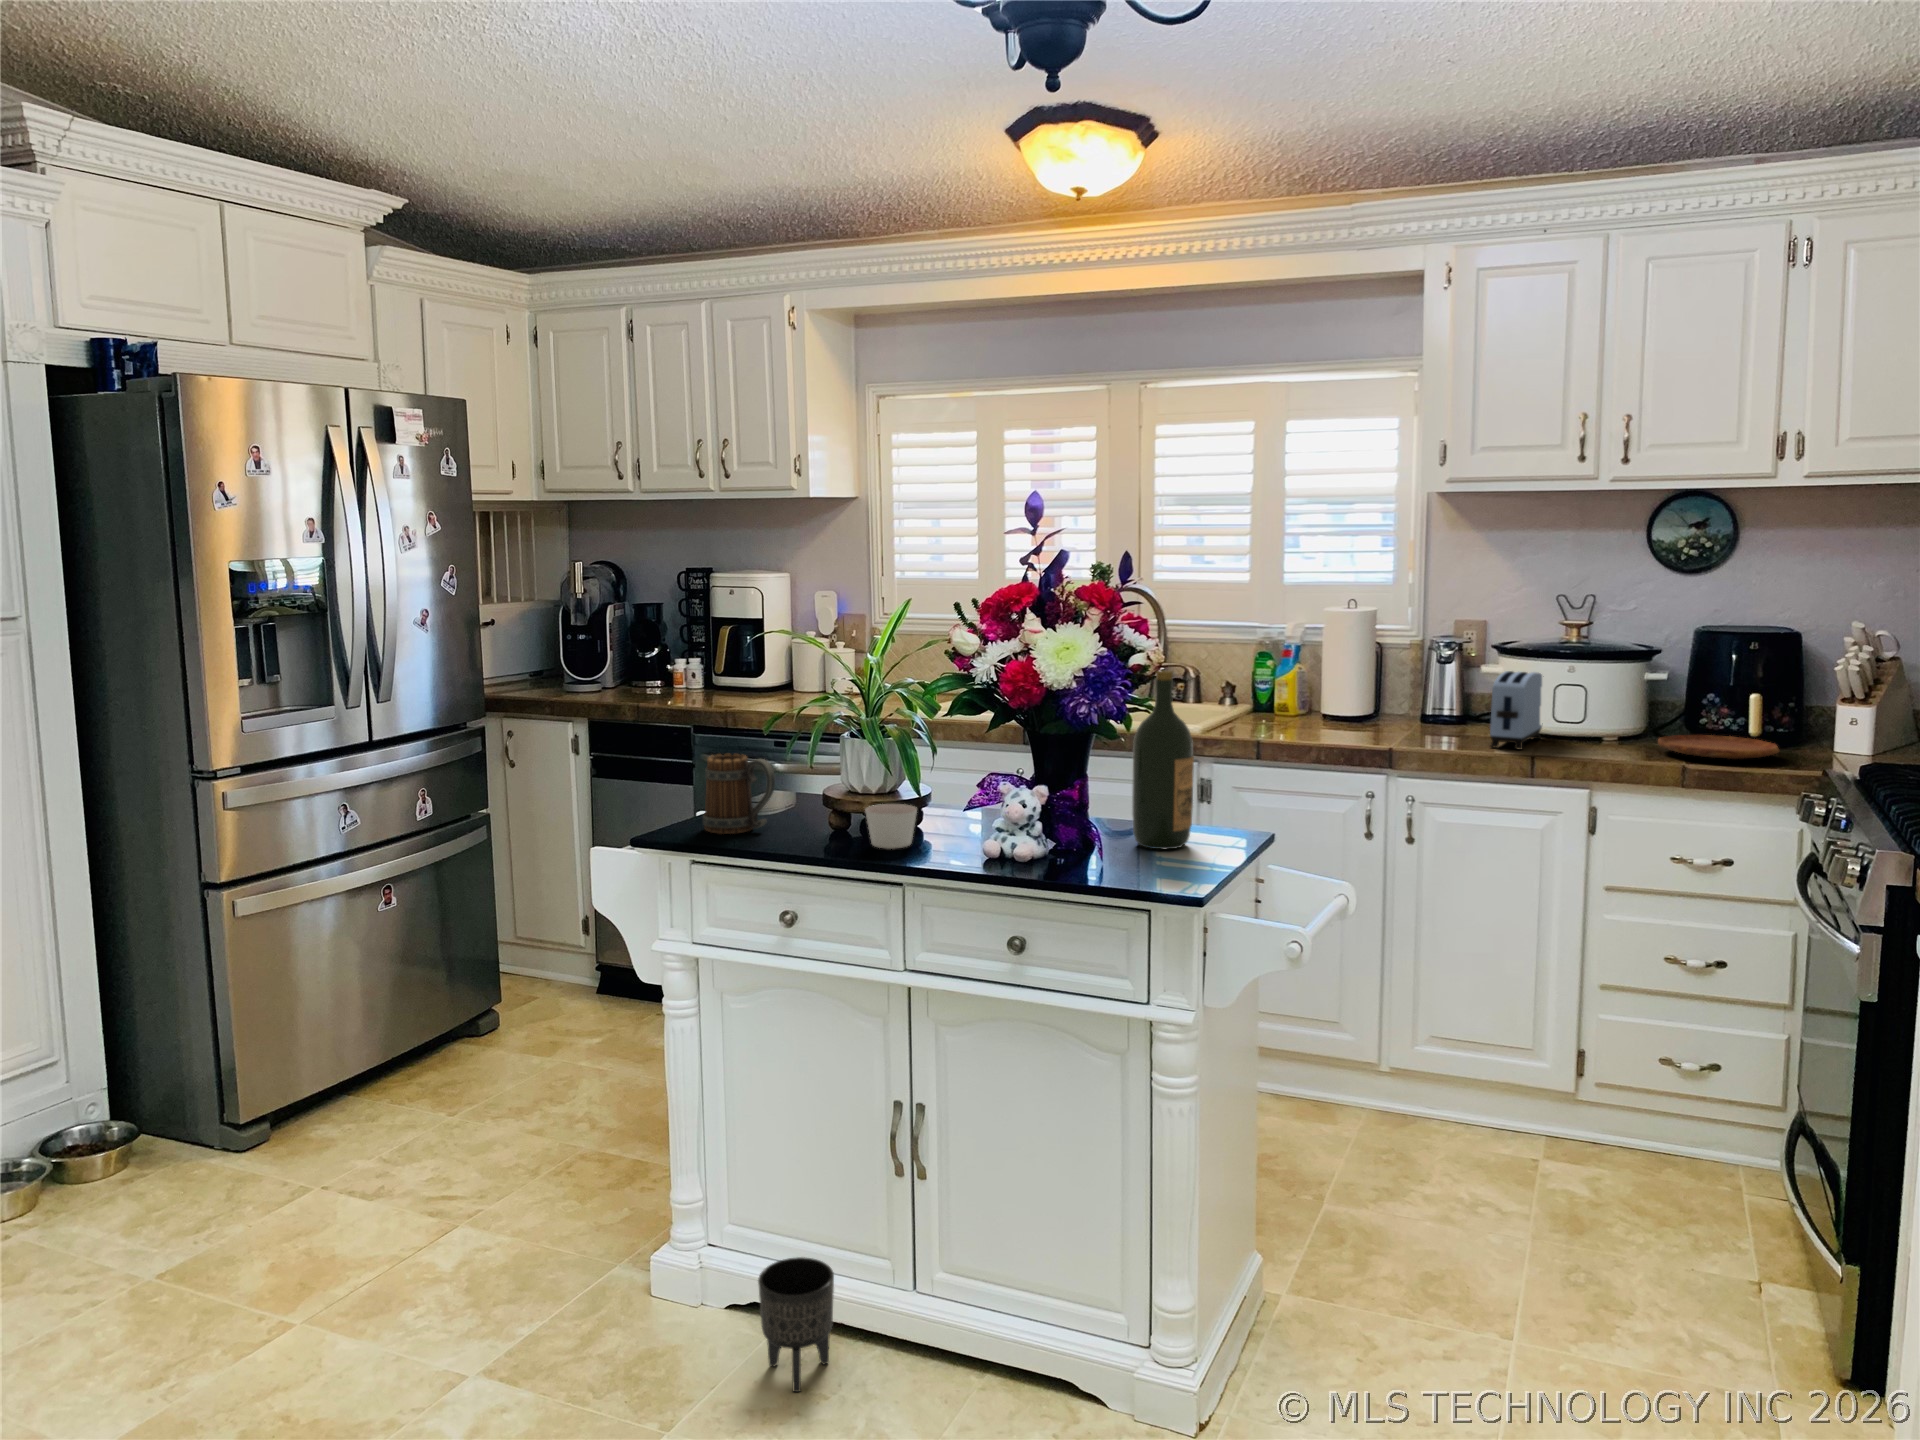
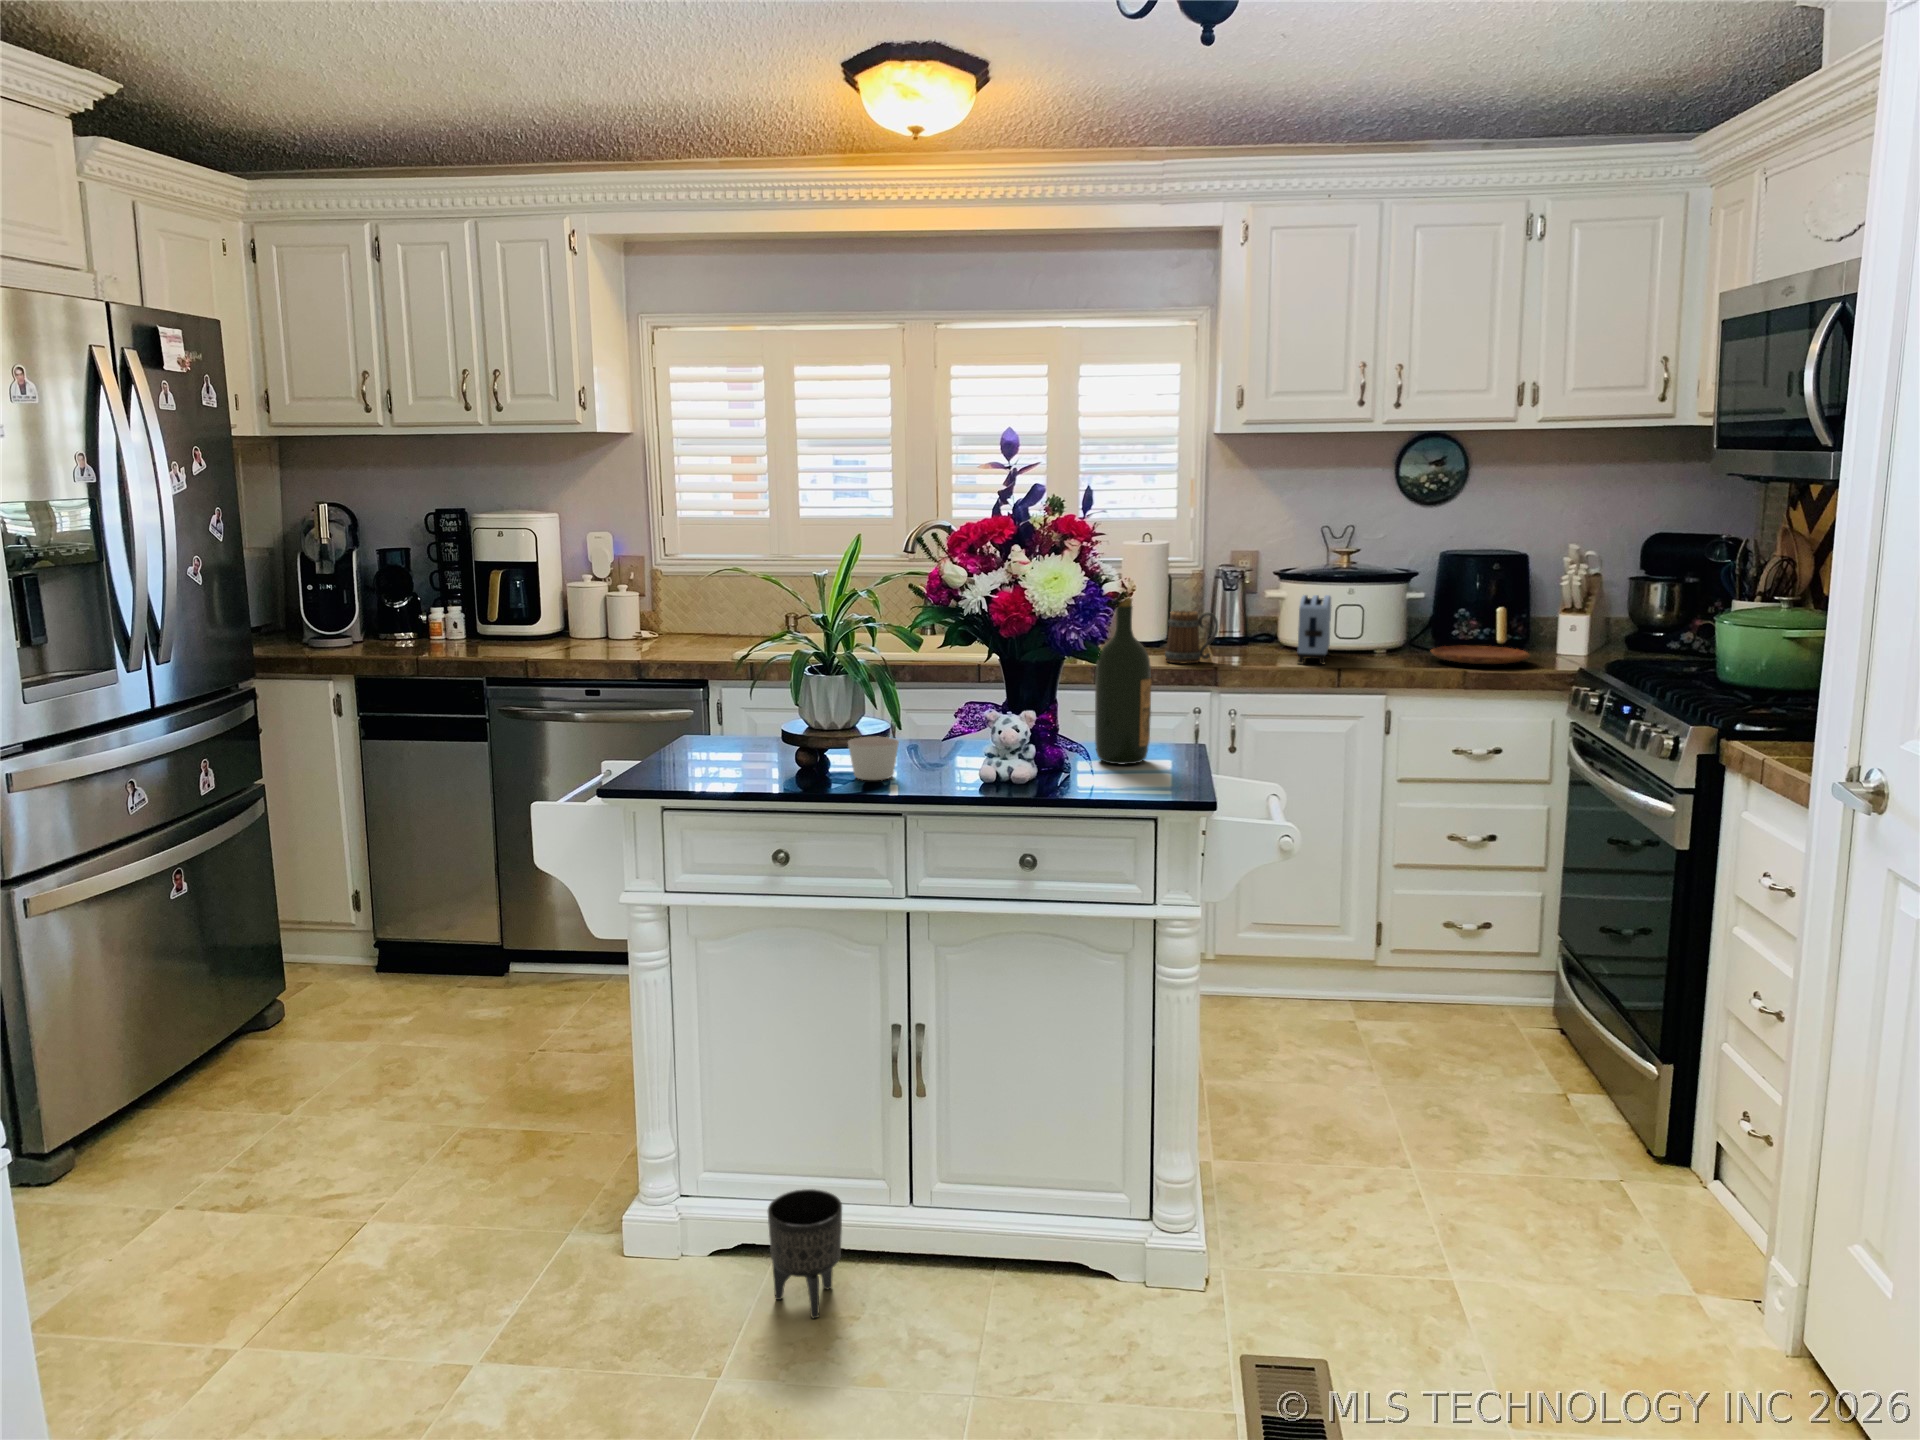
mug: present [703,754,775,834] -> present [1165,611,1218,663]

